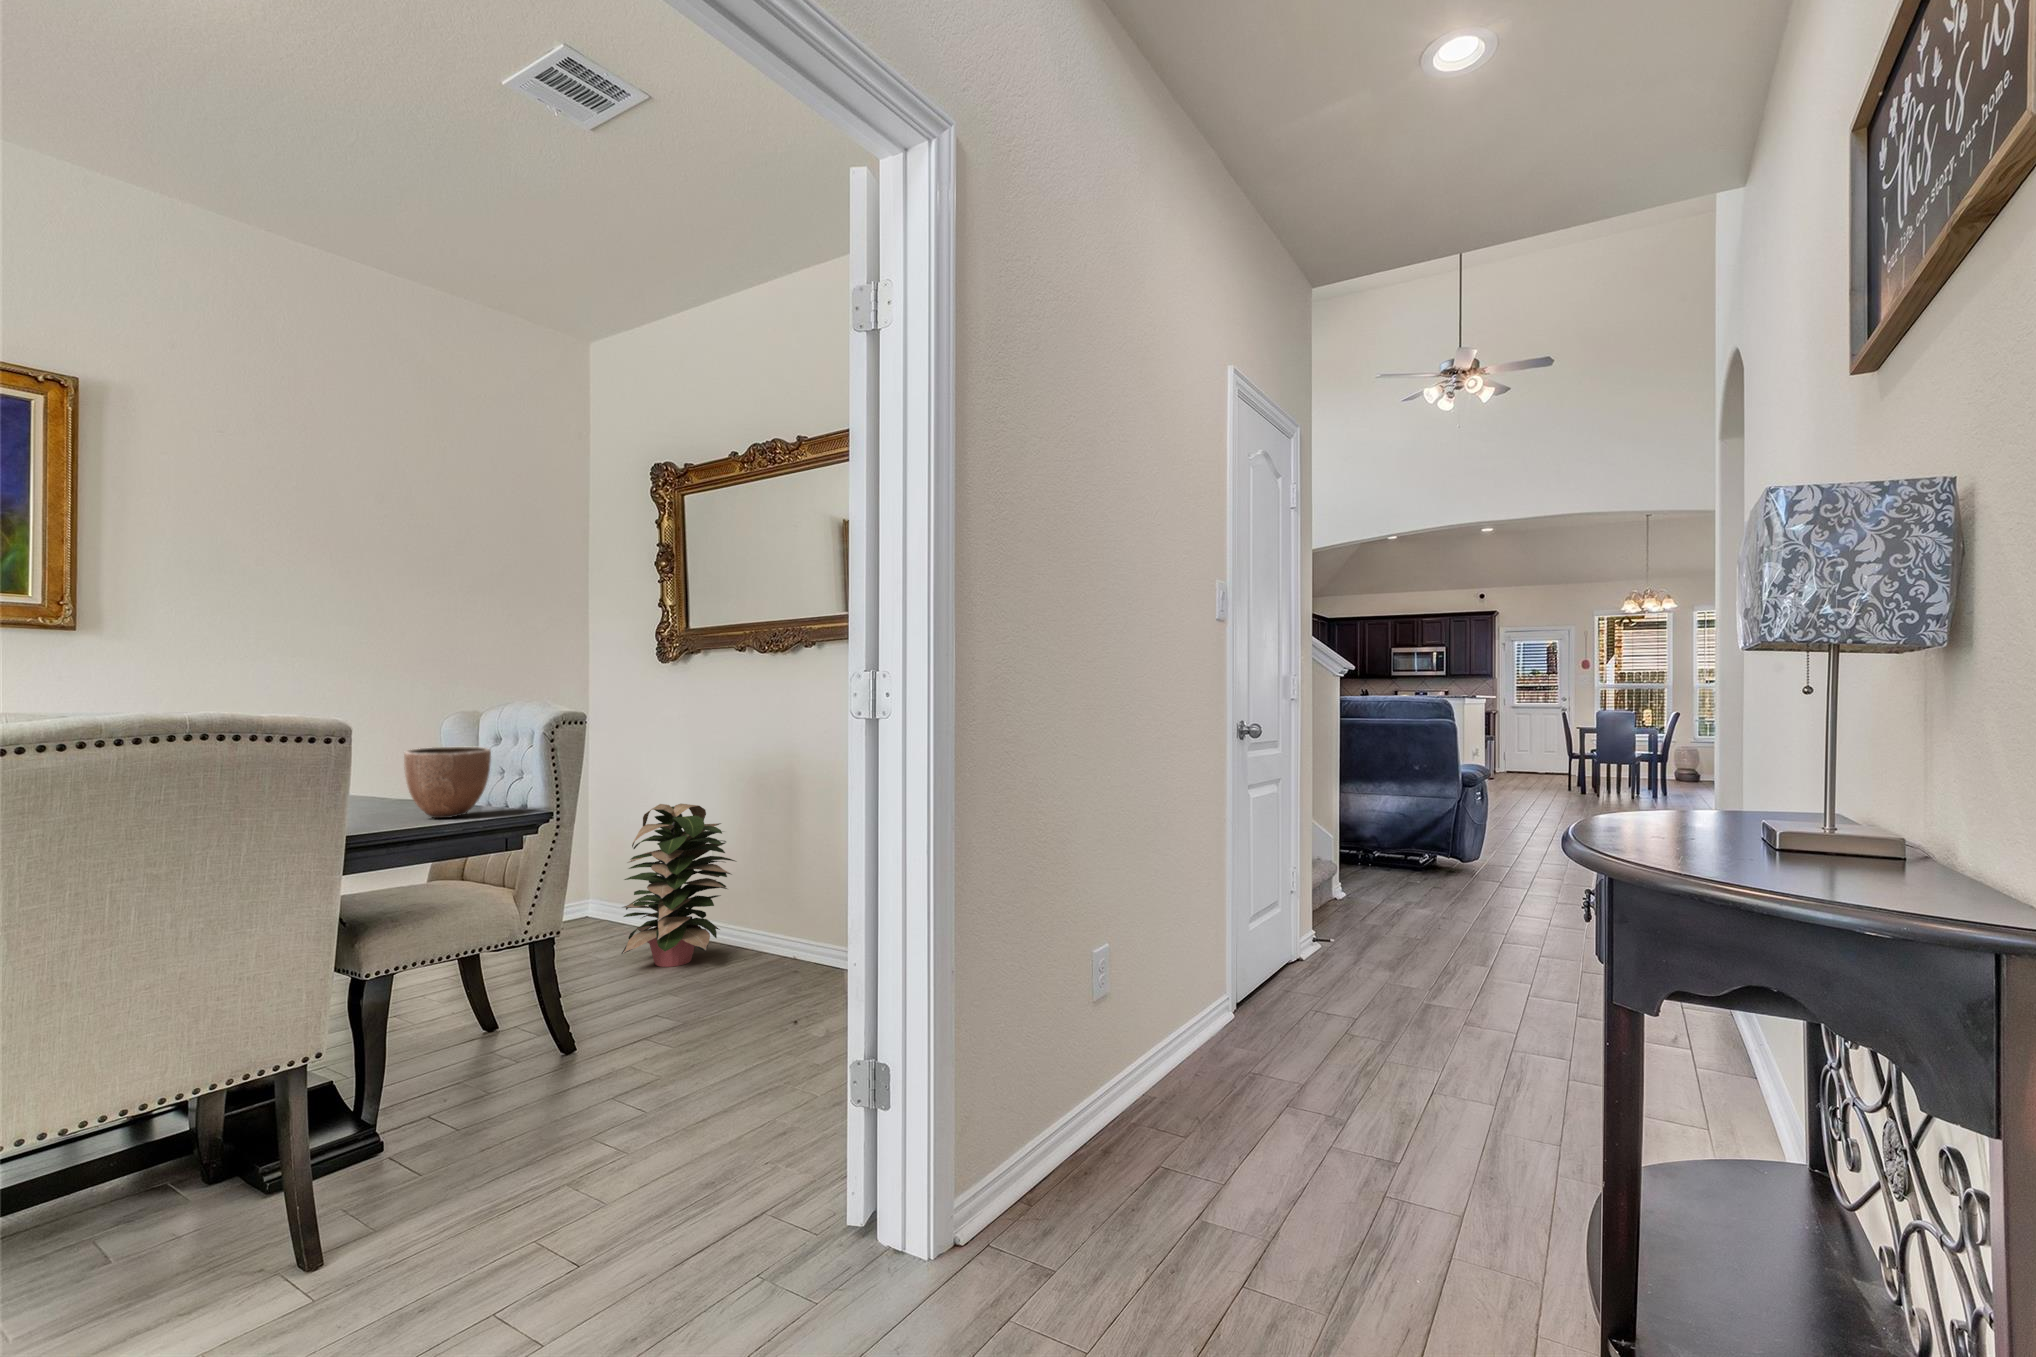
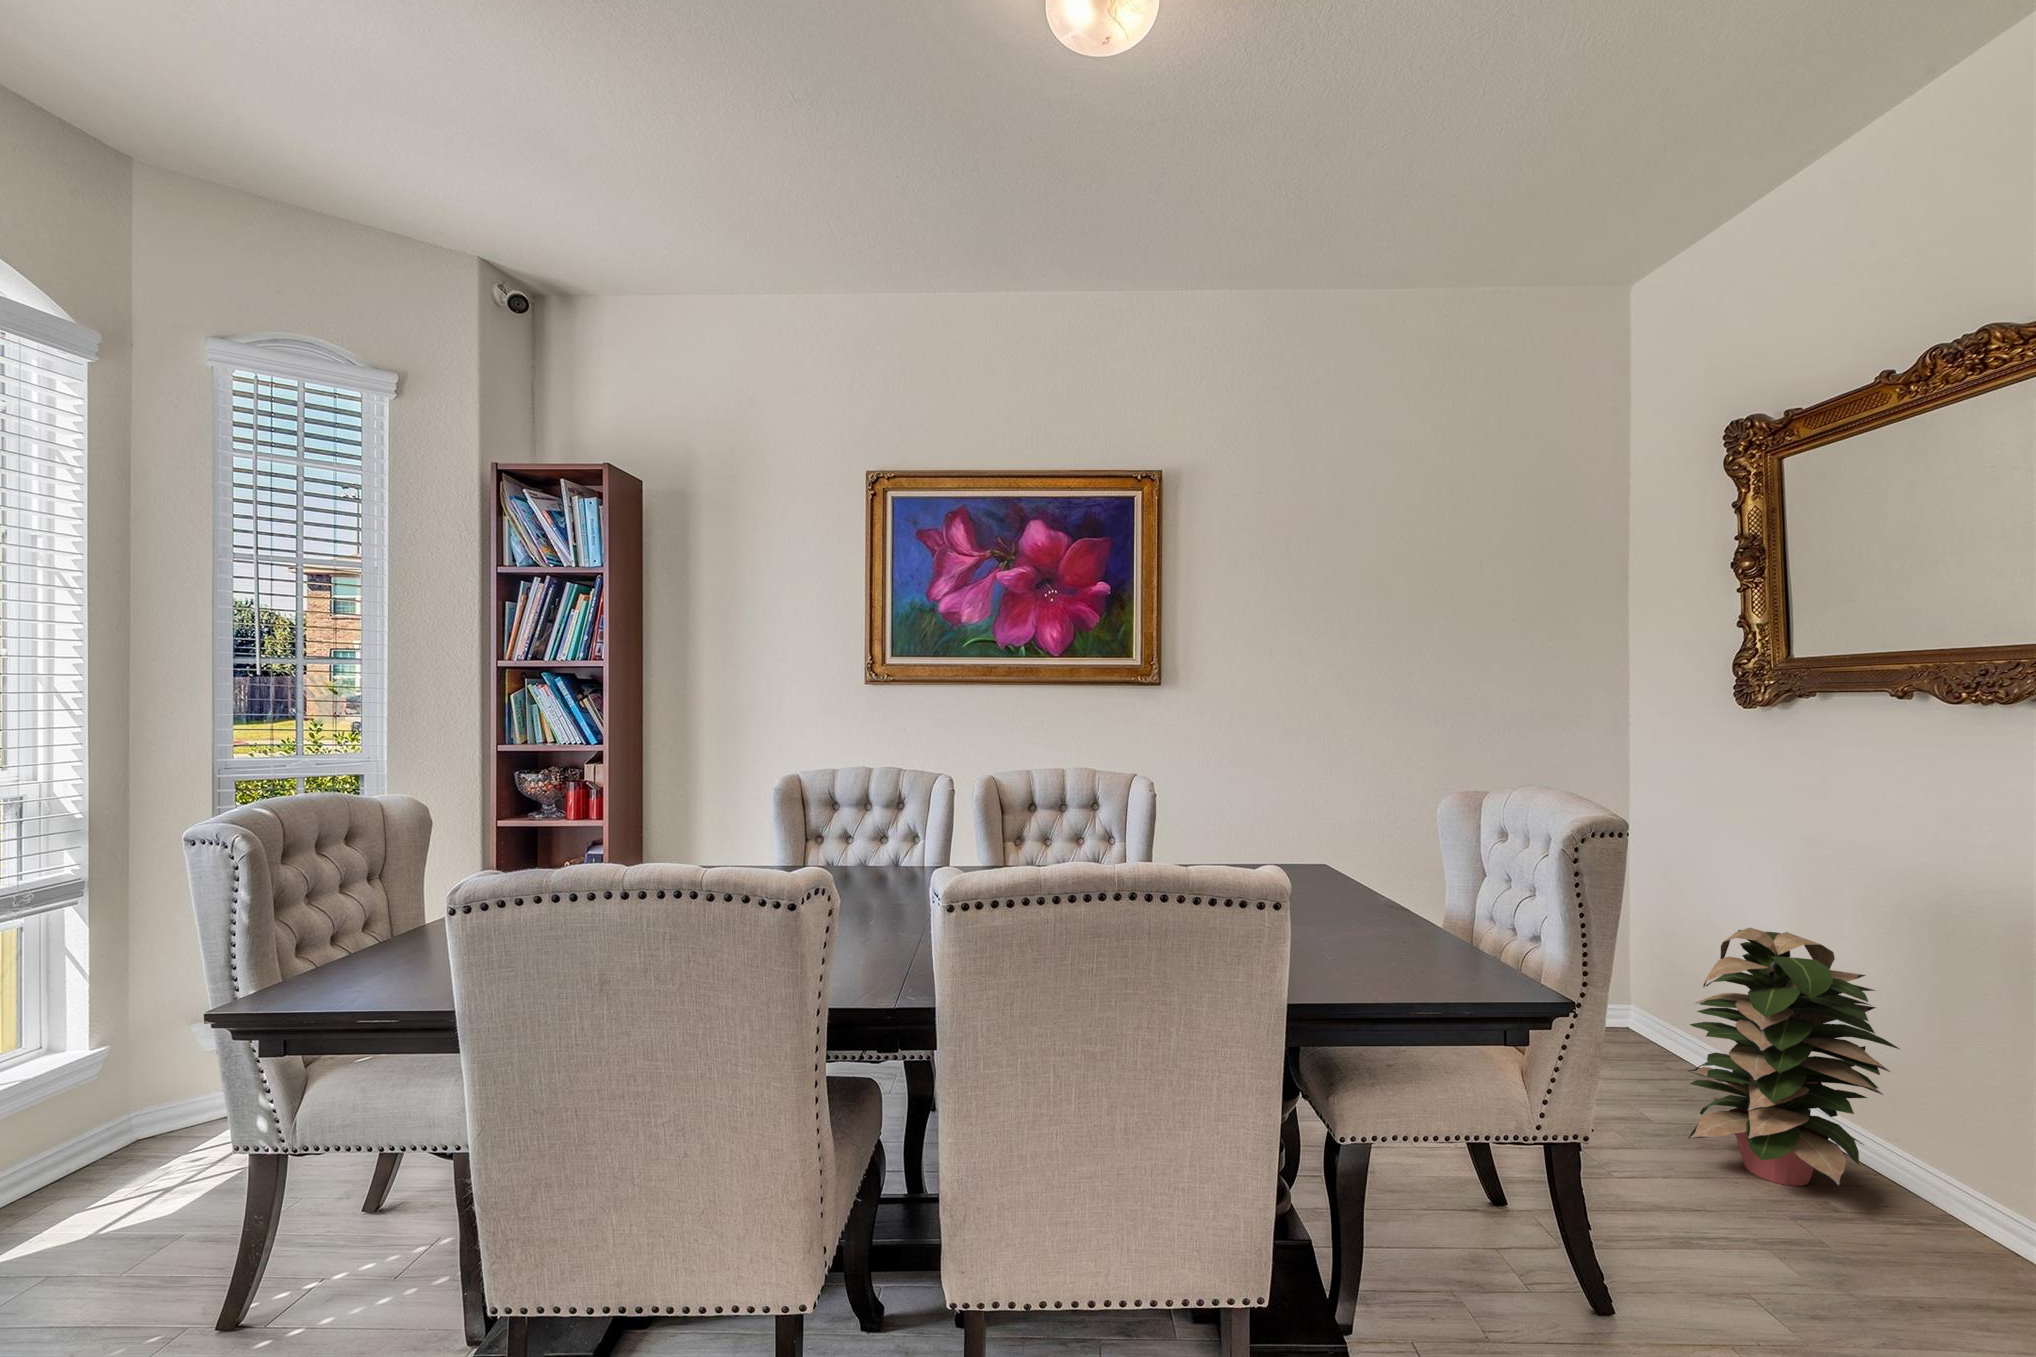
decorative bowl: present [404,747,491,818] -> none [1370,878,1475,981]

